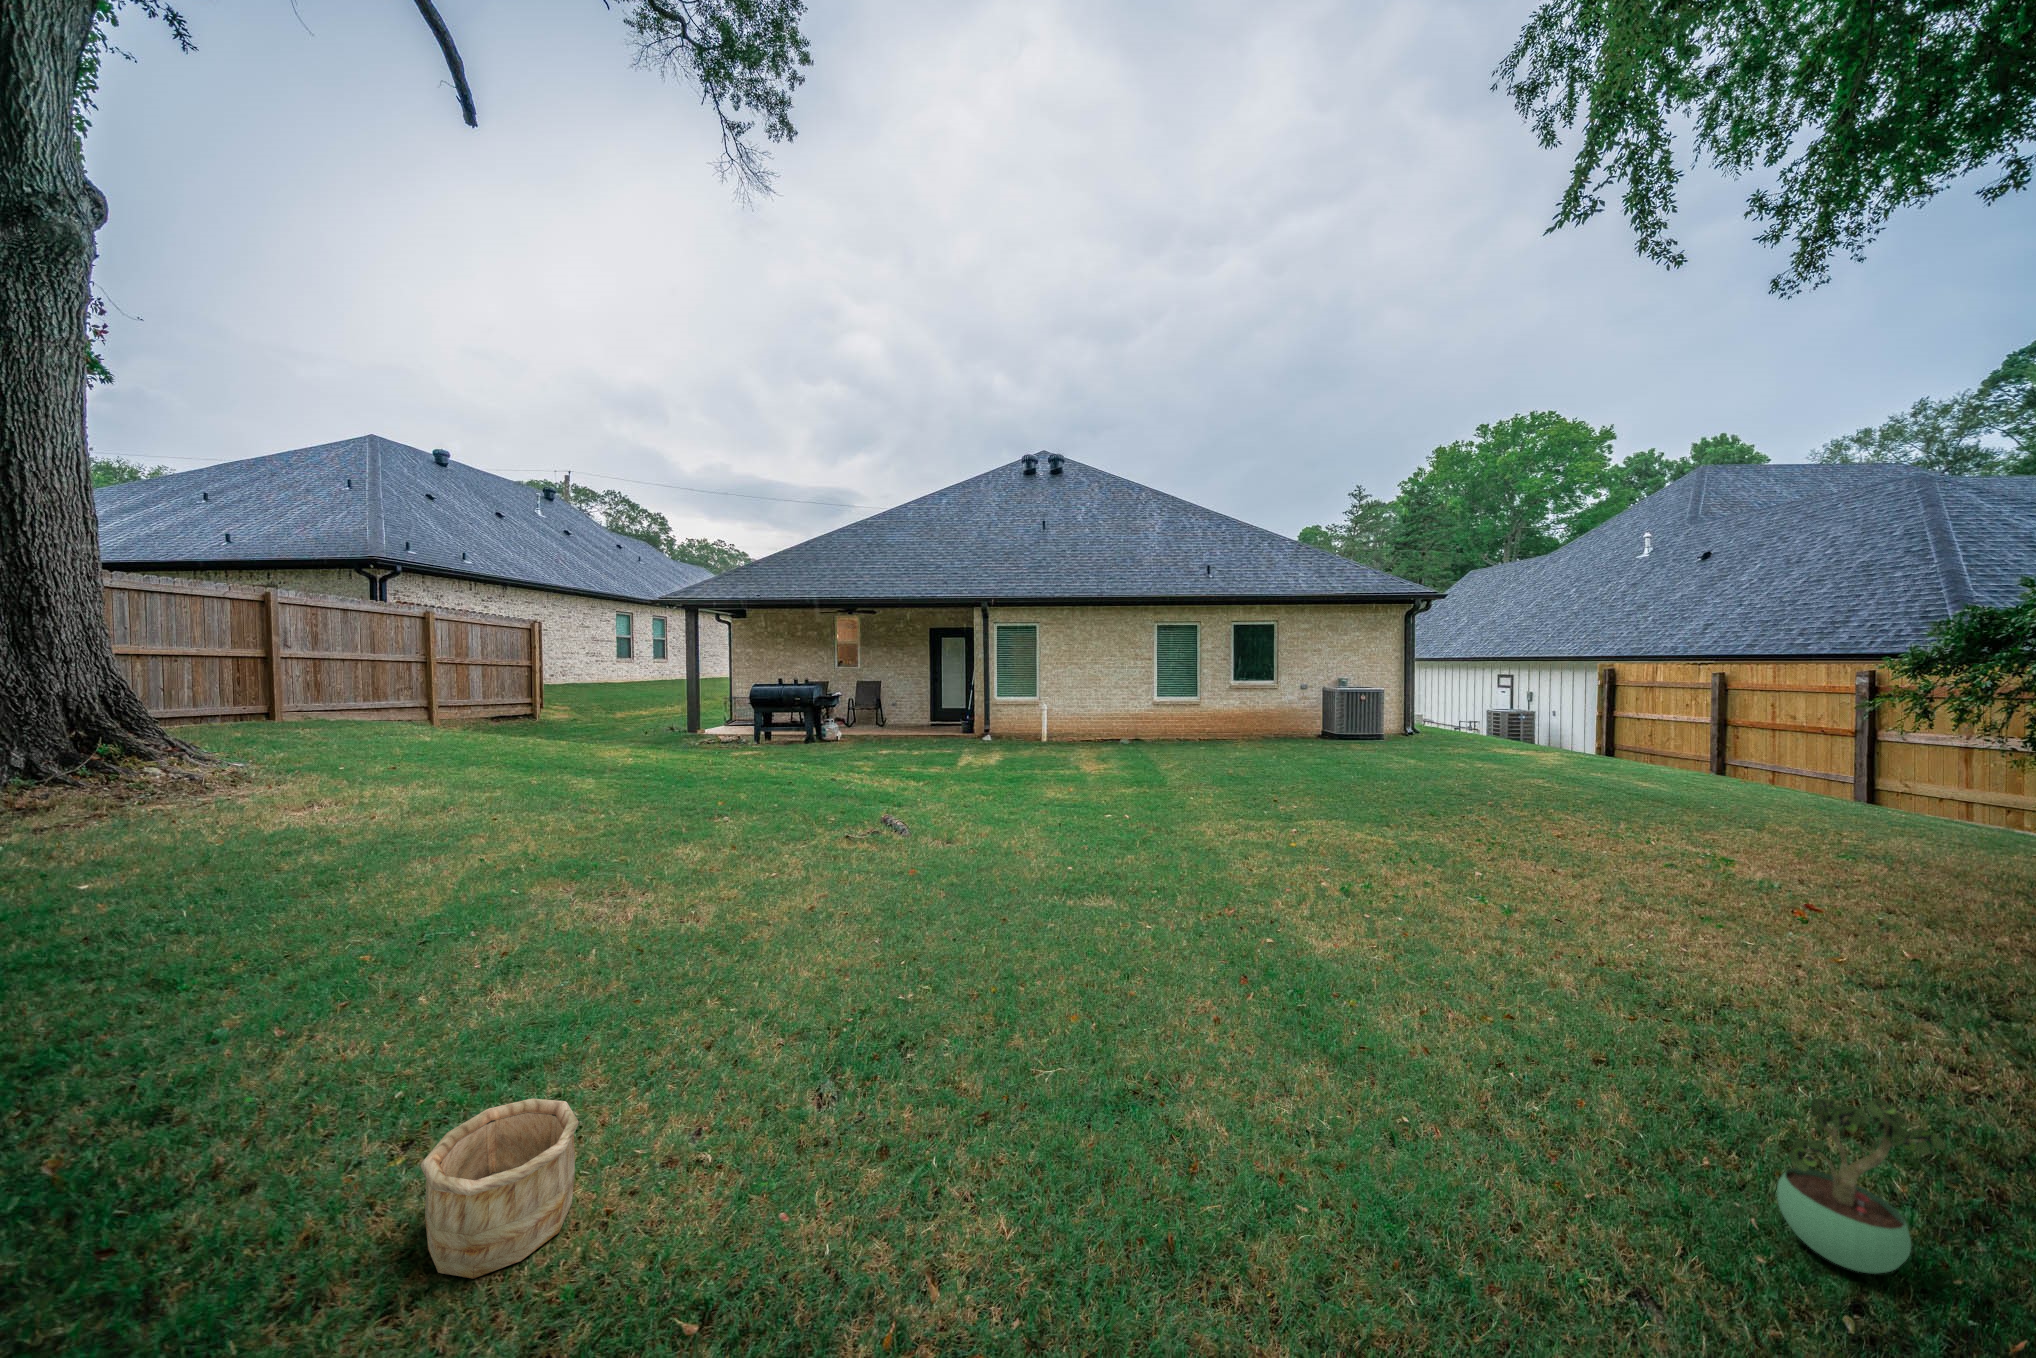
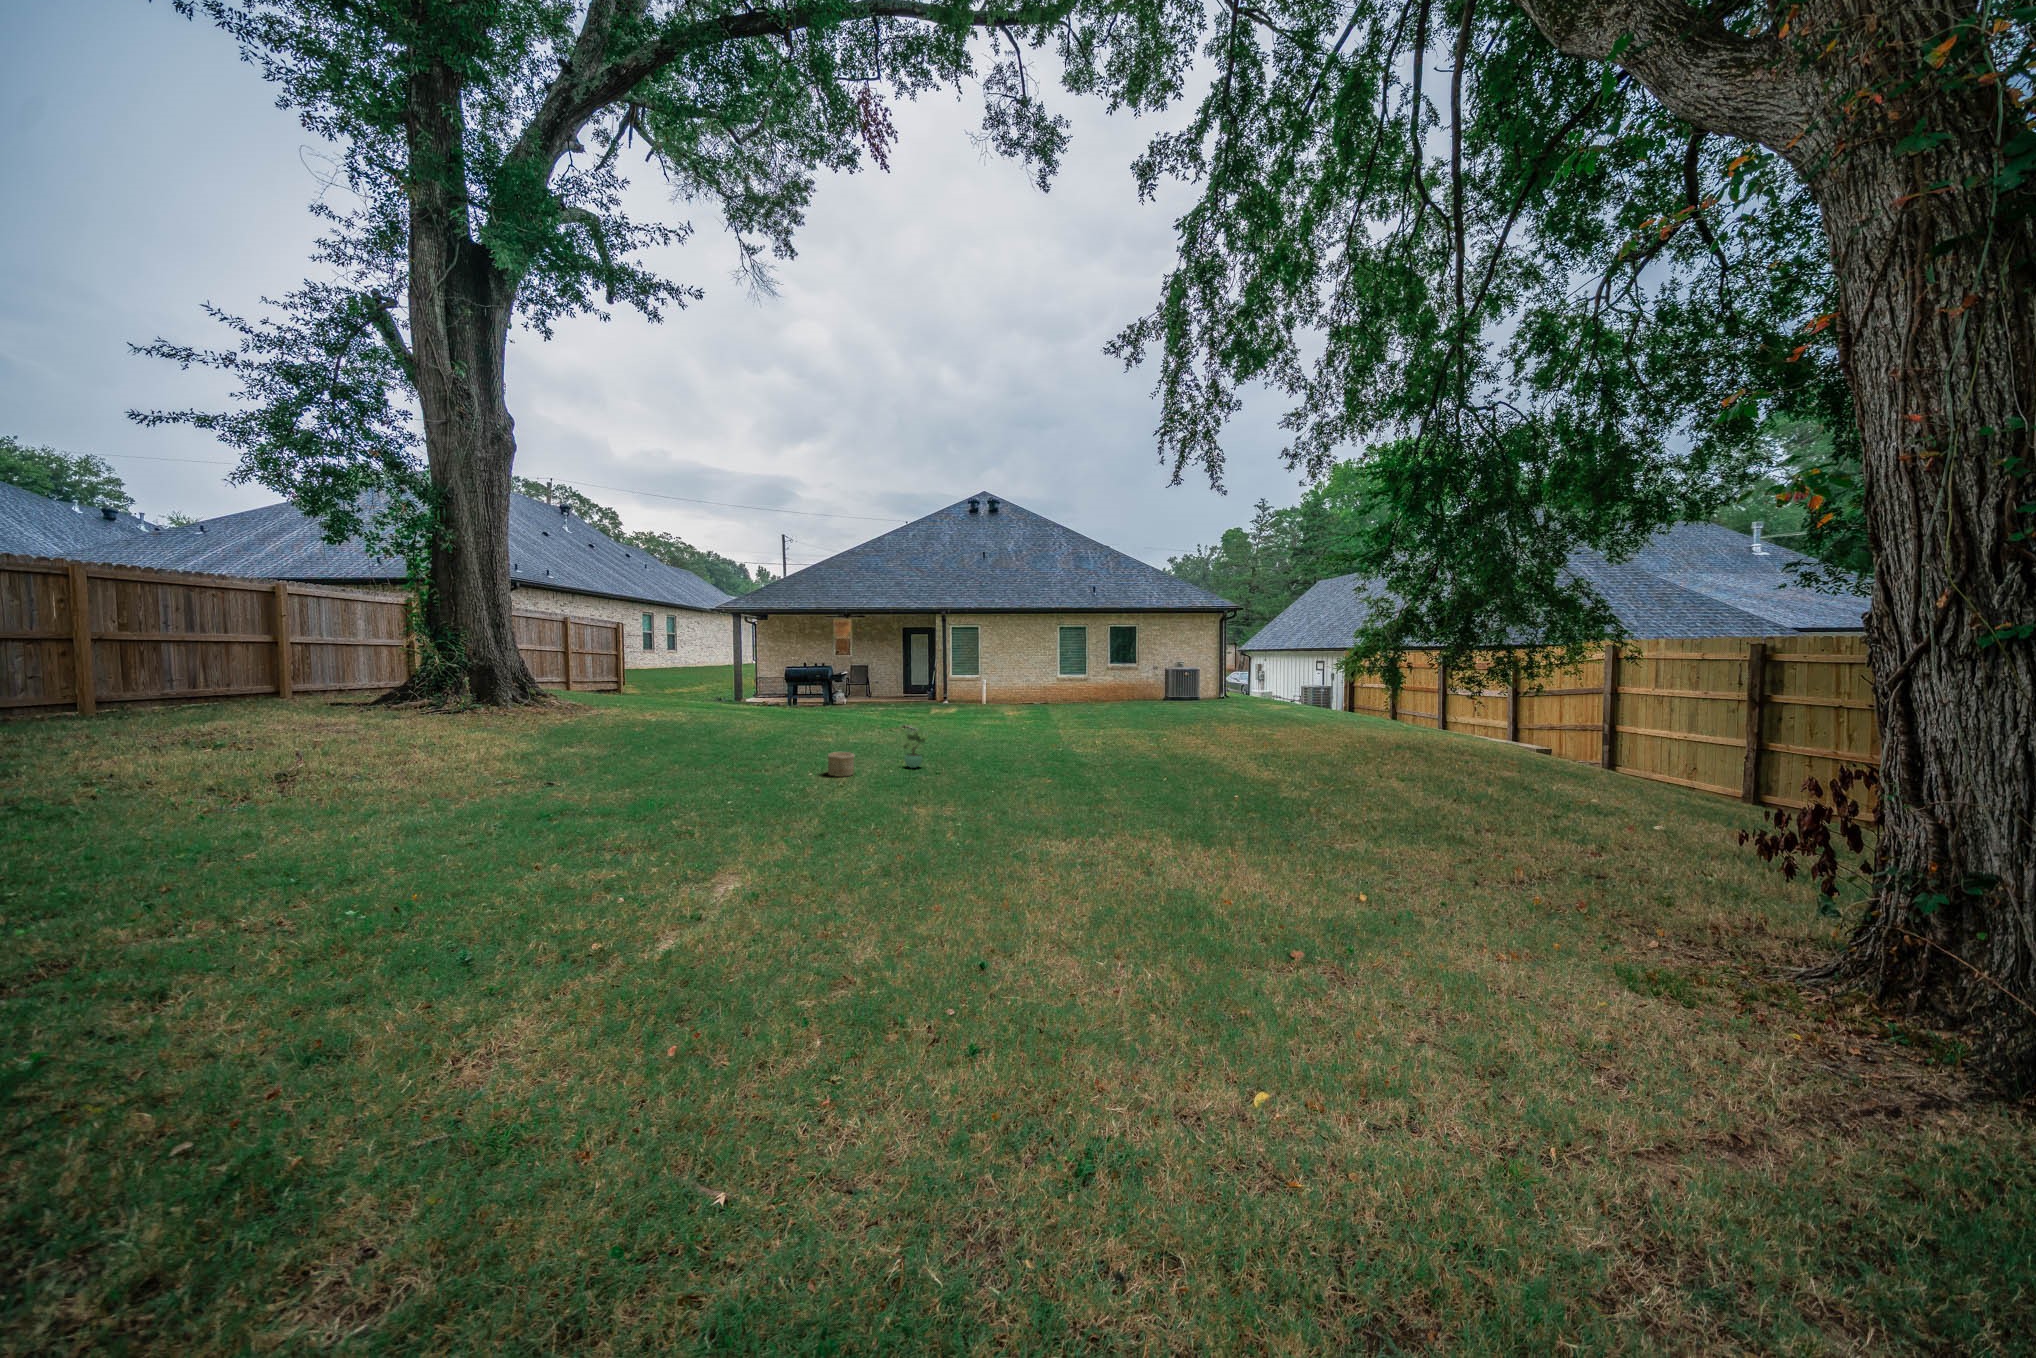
potted plant: present [1777,1097,1946,1274] -> present [903,733,925,768]

